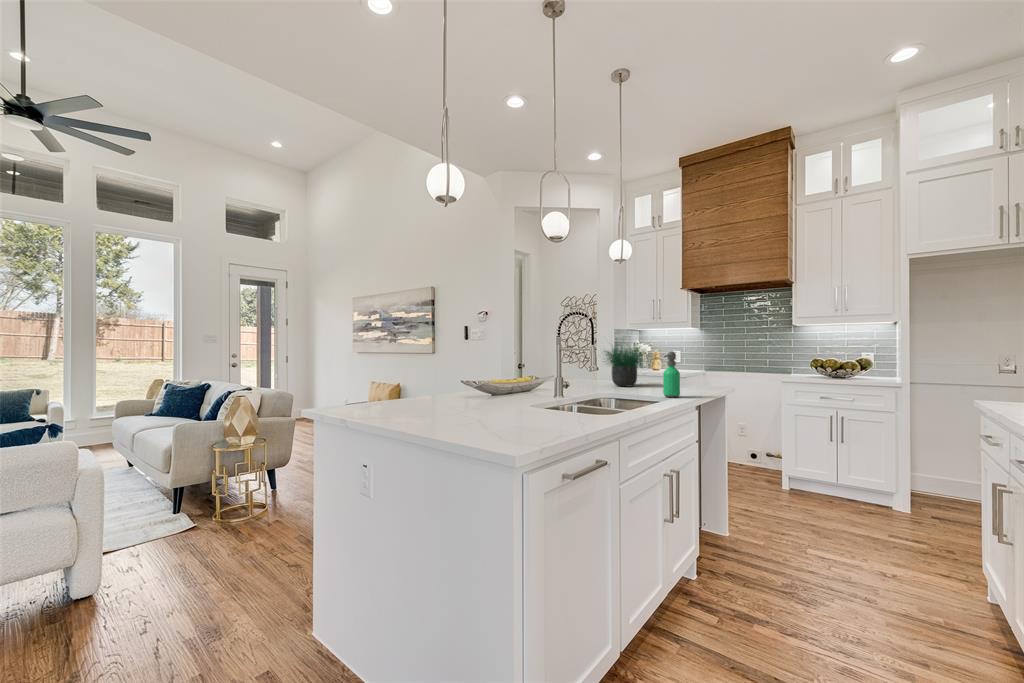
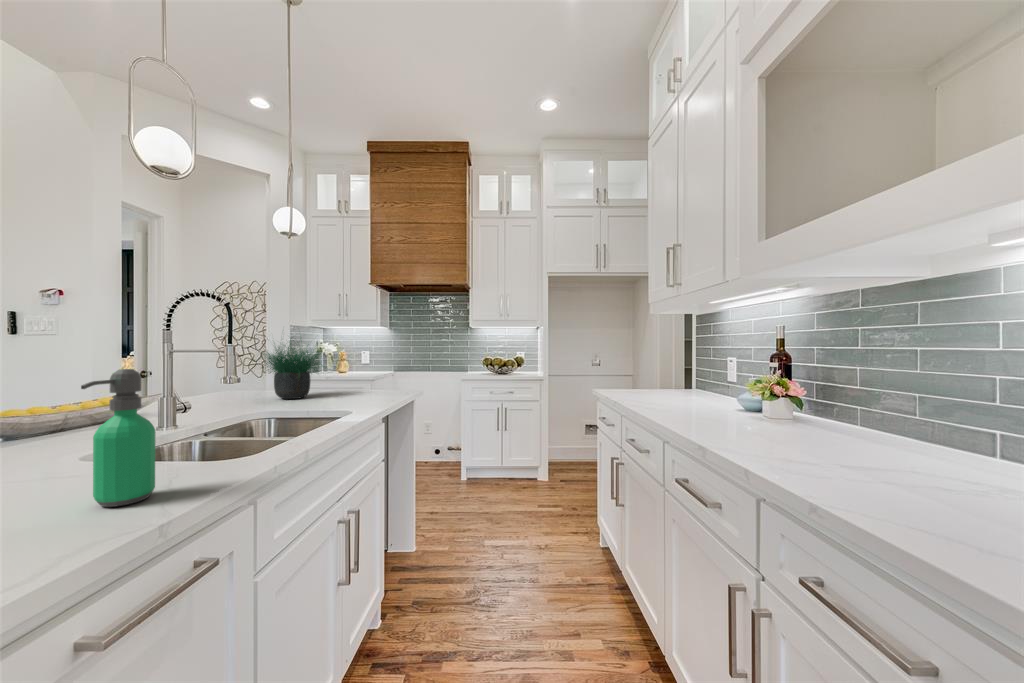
soap dispenser: present [663,352,680,398] -> present [81,369,156,507]

